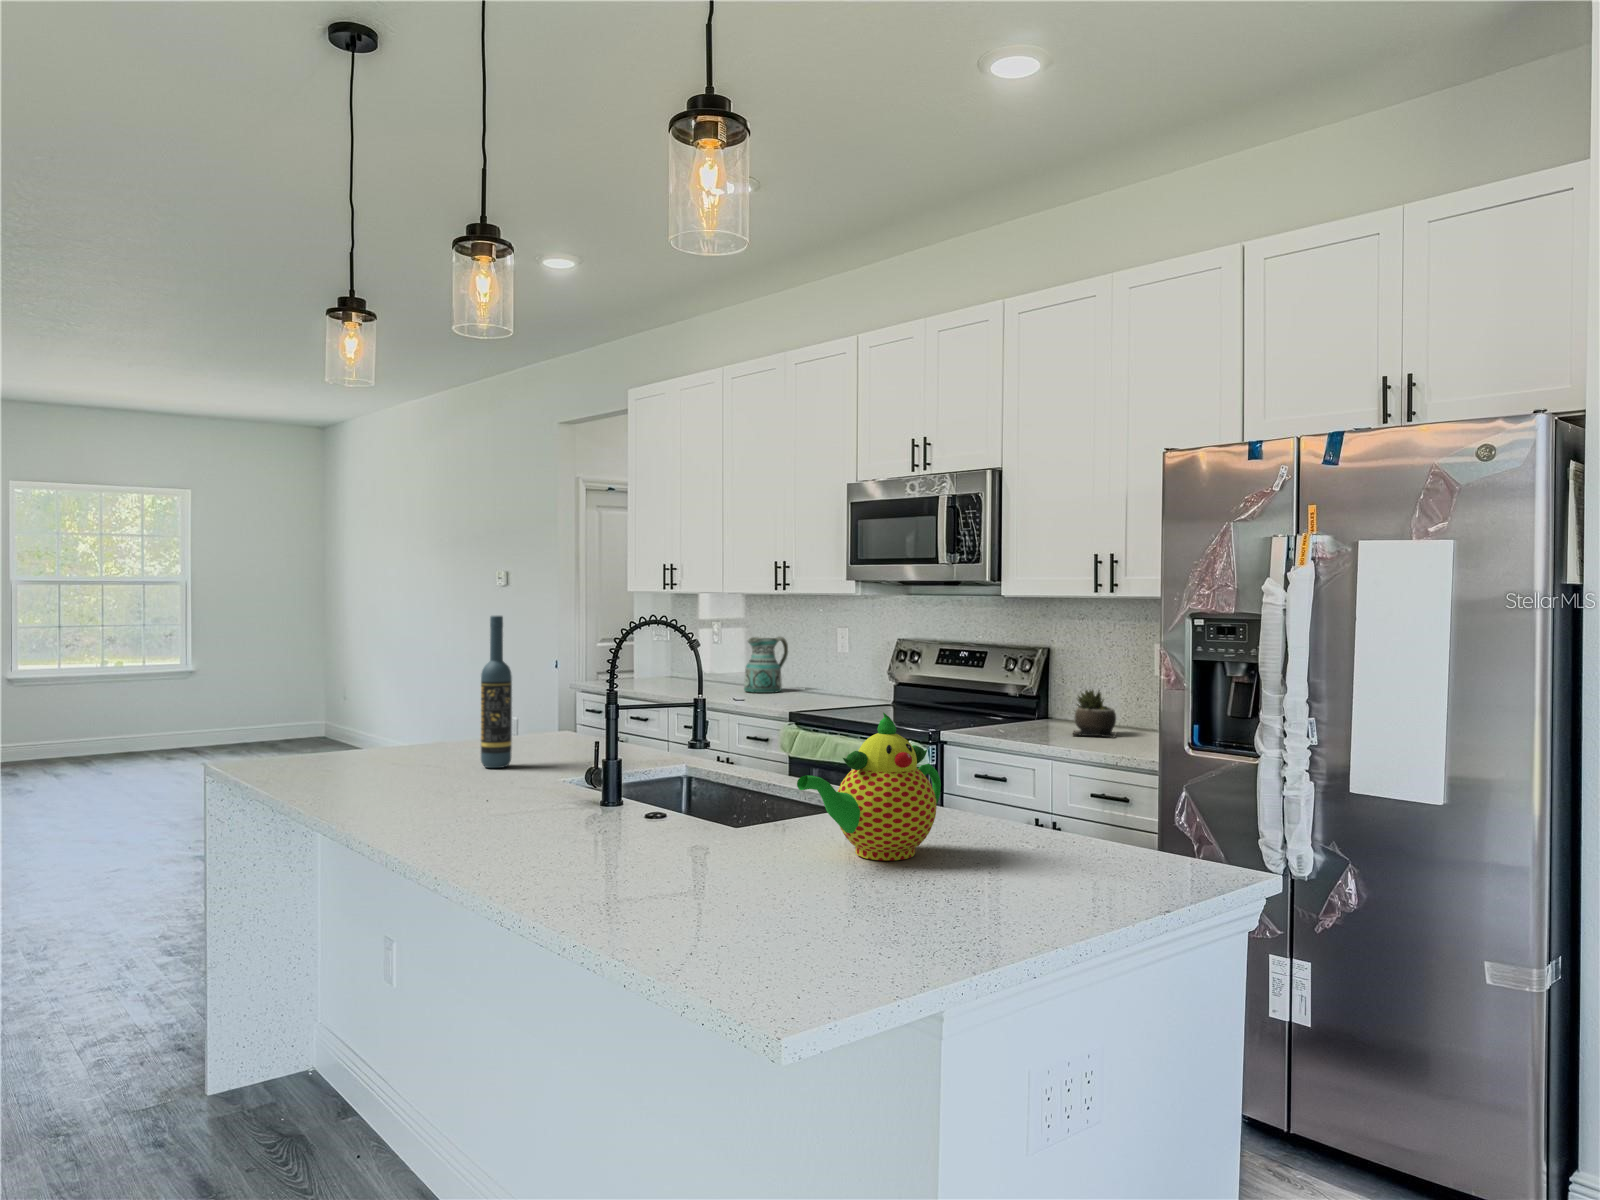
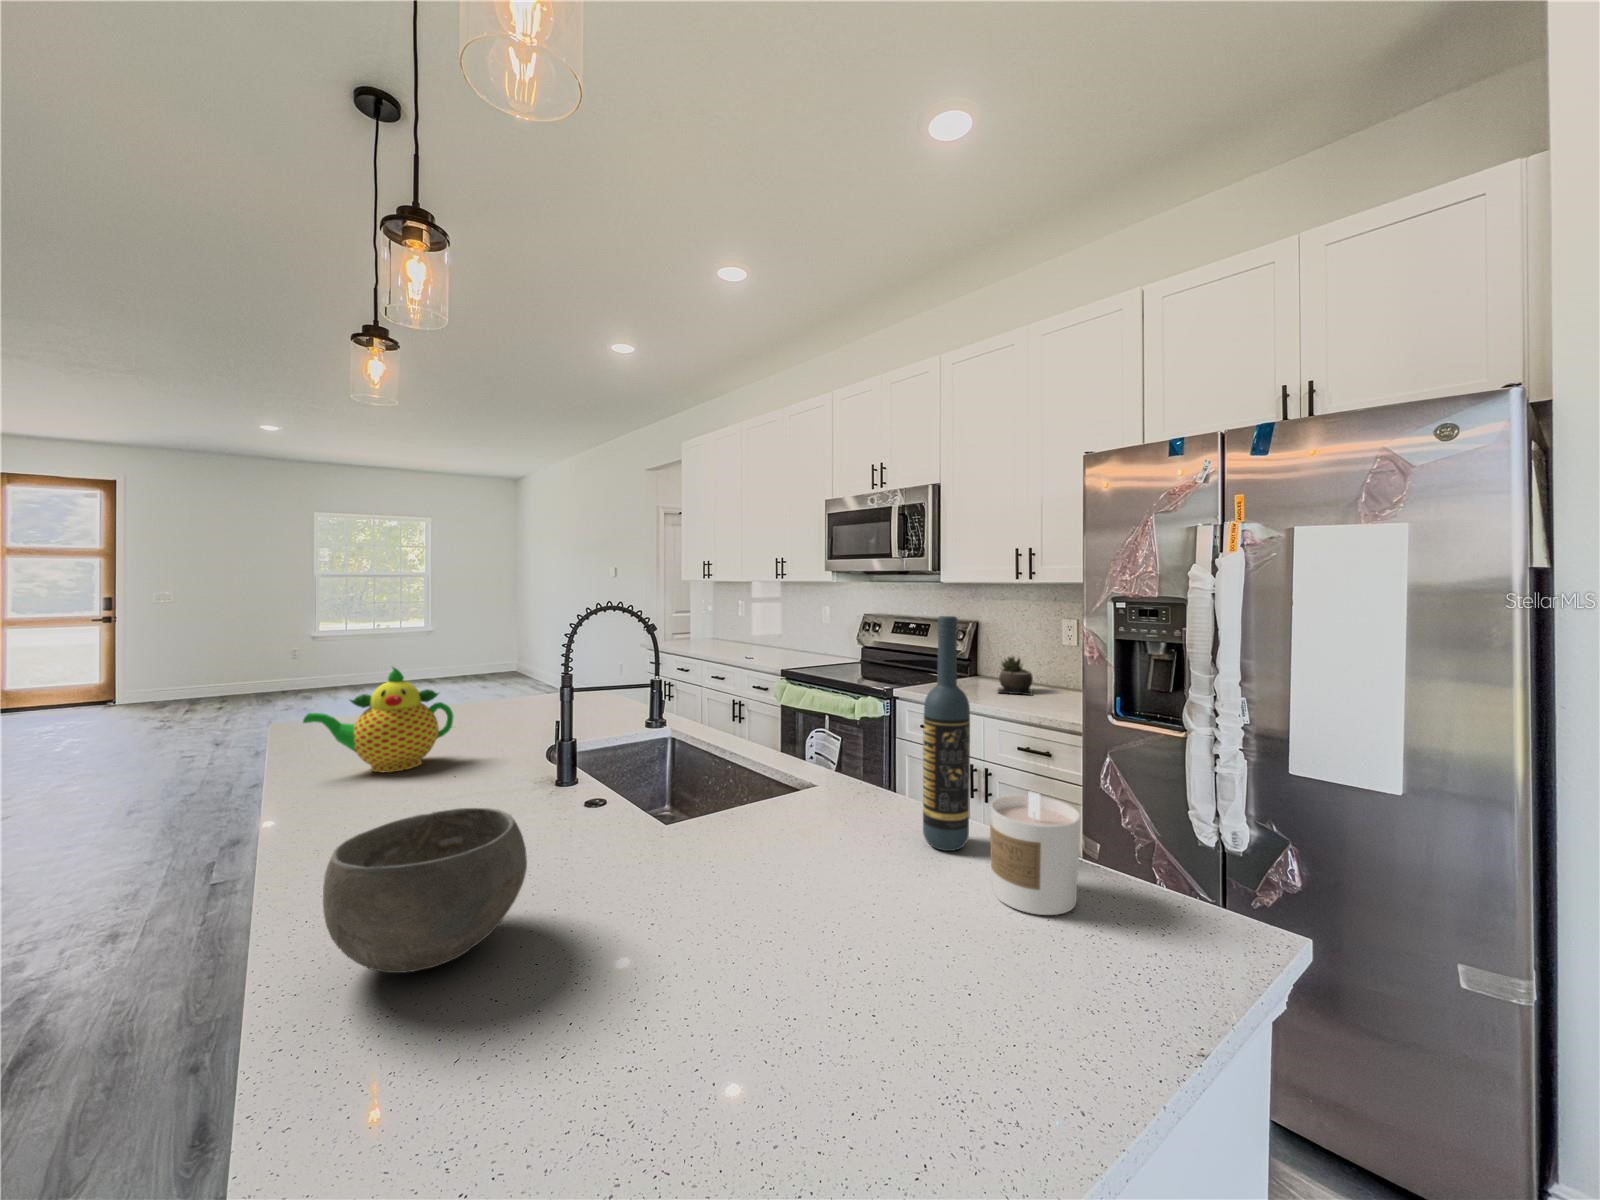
wine bottle: present [481,616,512,768] -> present [923,616,970,851]
ceramic pitcher: present [744,637,788,693] -> none [759,612,790,652]
teapot: present [797,712,941,861] -> present [303,667,453,772]
candle: none [1035,770,1106,863] -> present [990,792,1080,915]
bowl: none [536,778,672,882] -> present [323,808,527,973]

